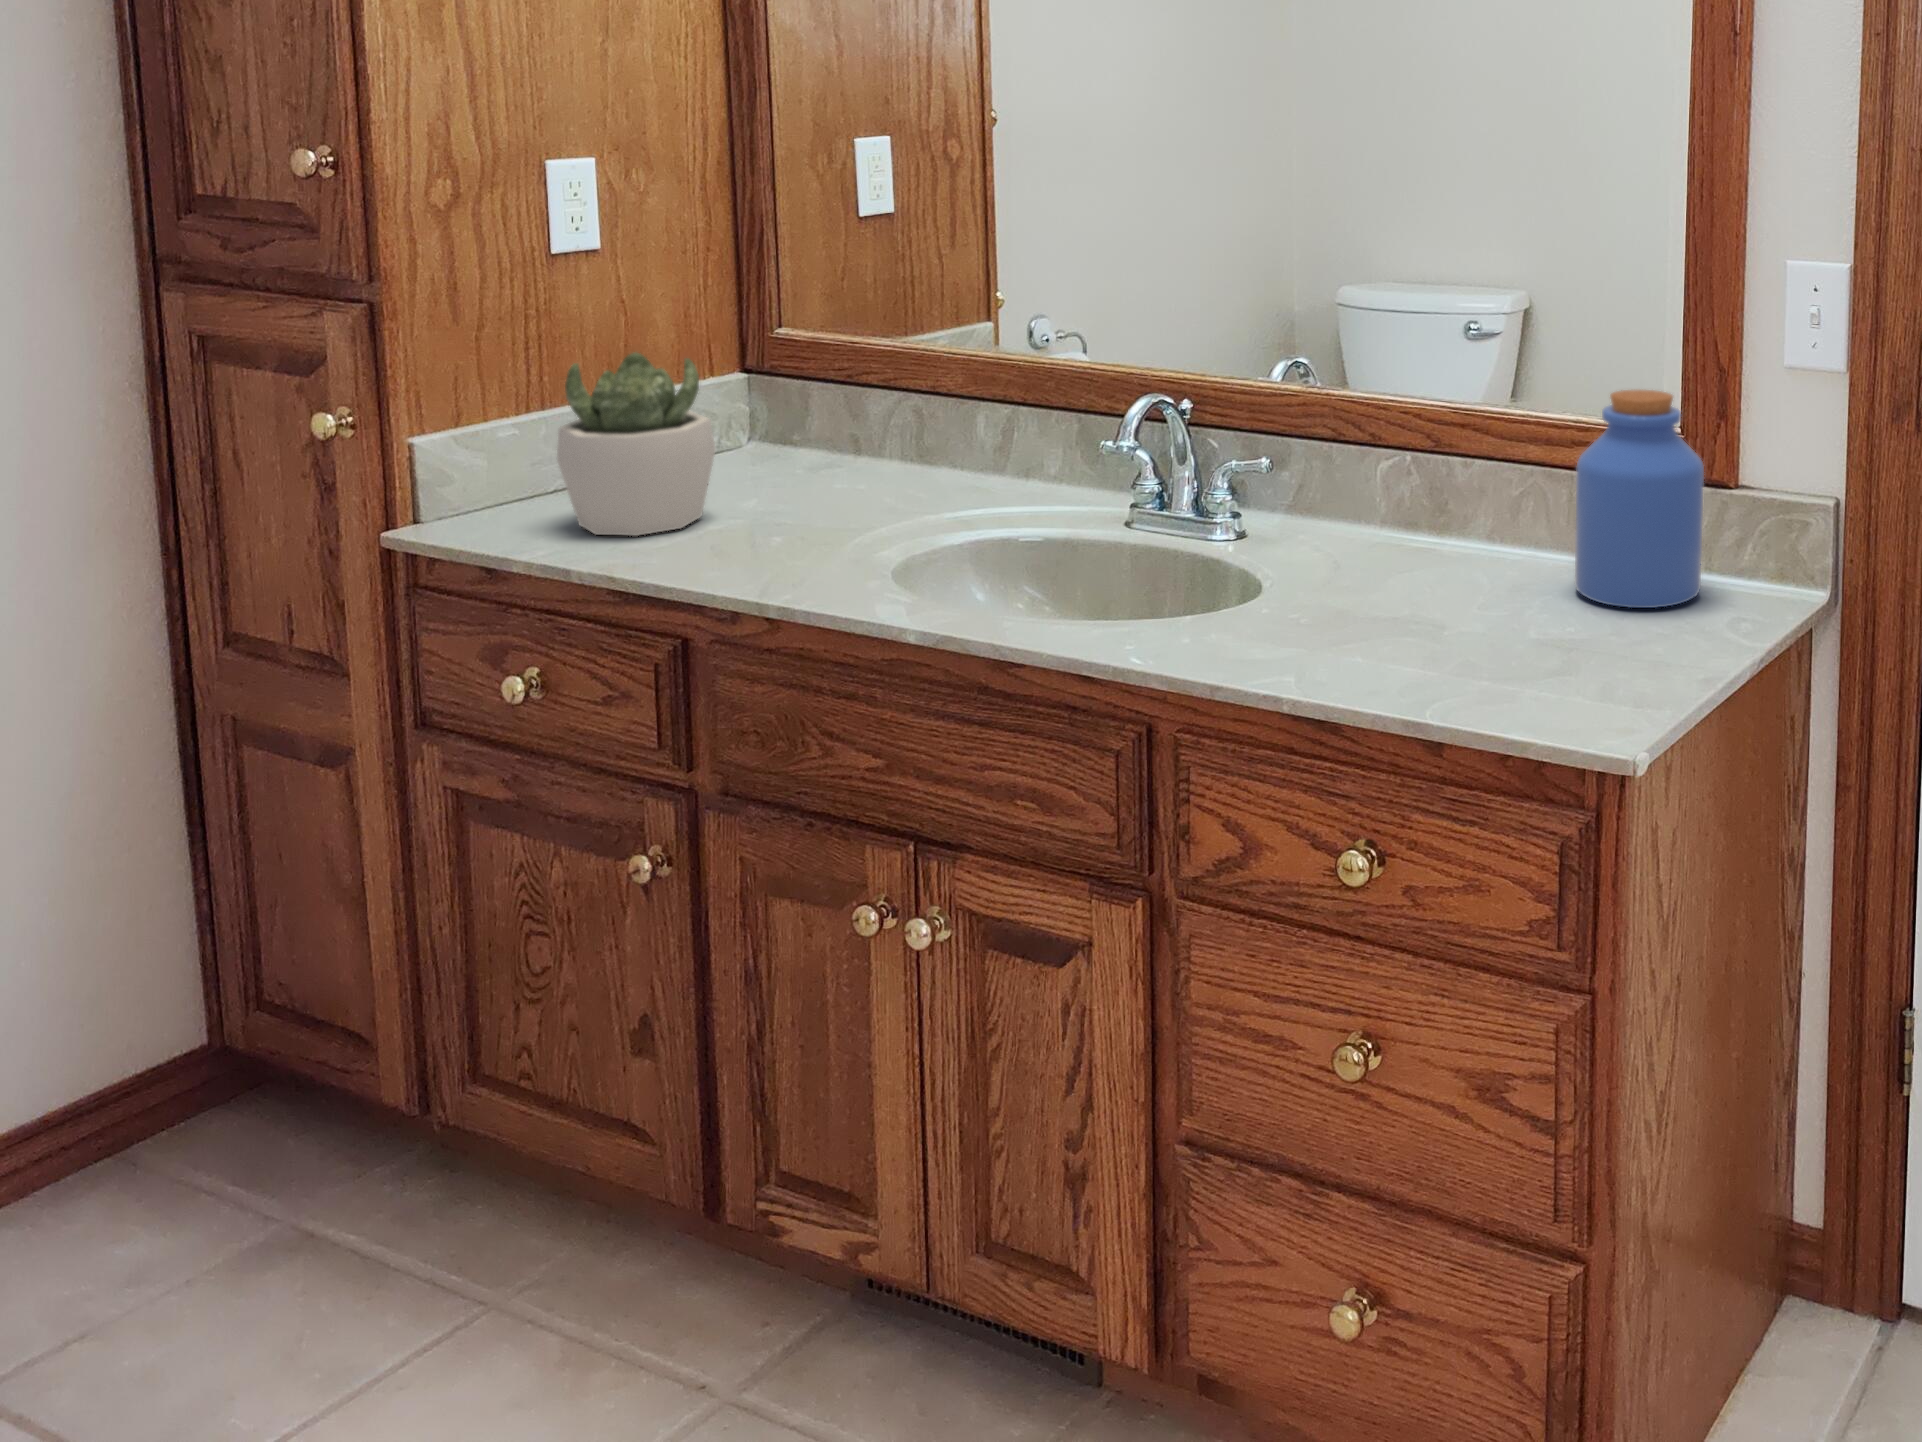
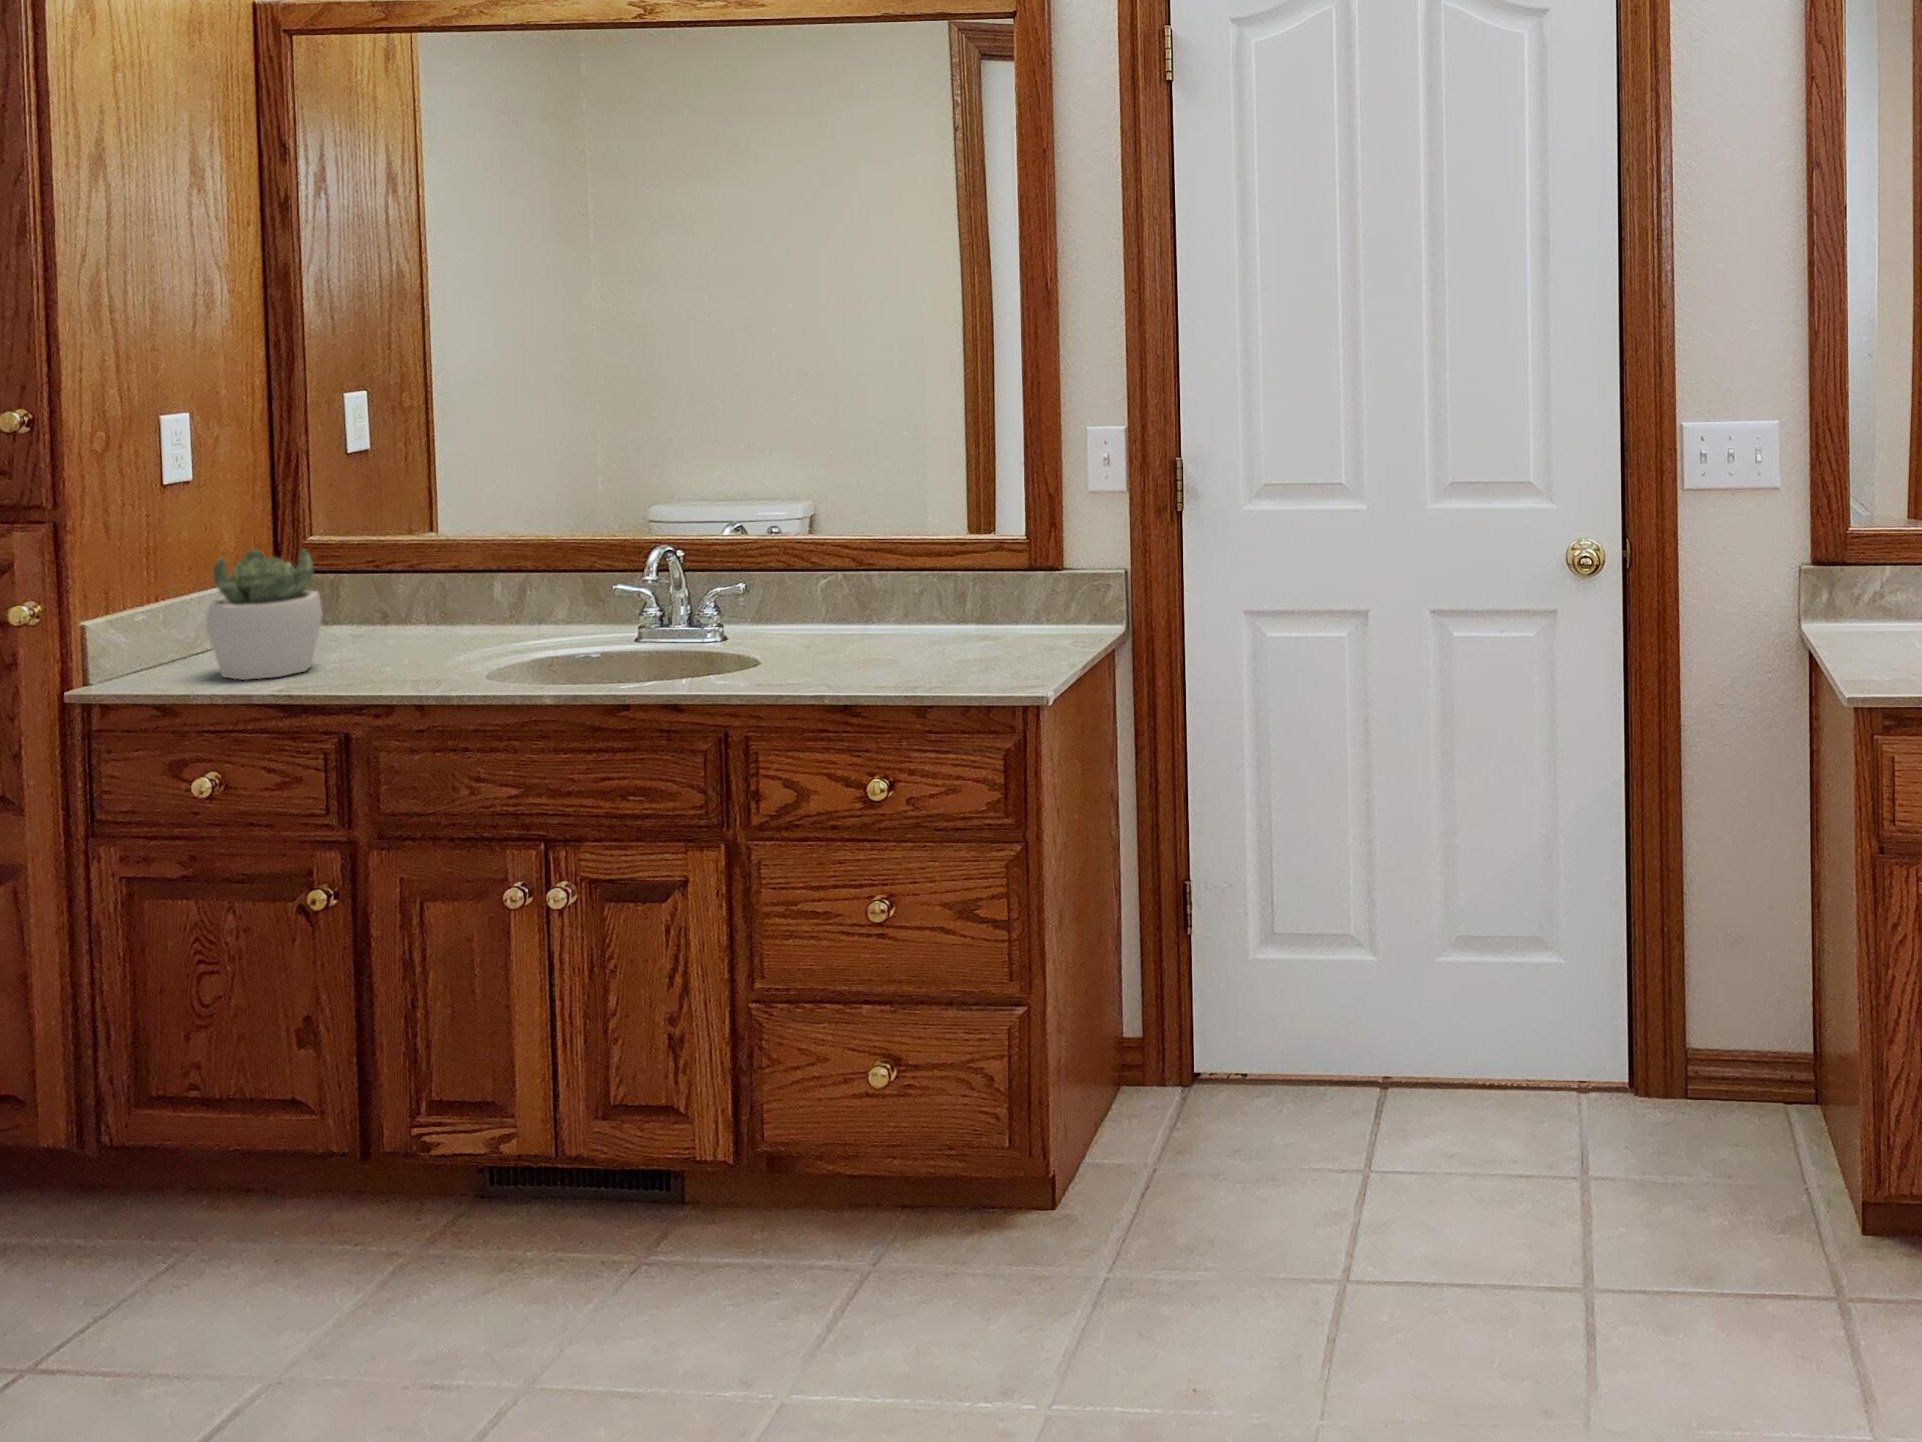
jar: present [1575,390,1704,608] -> none [964,512,1045,644]

